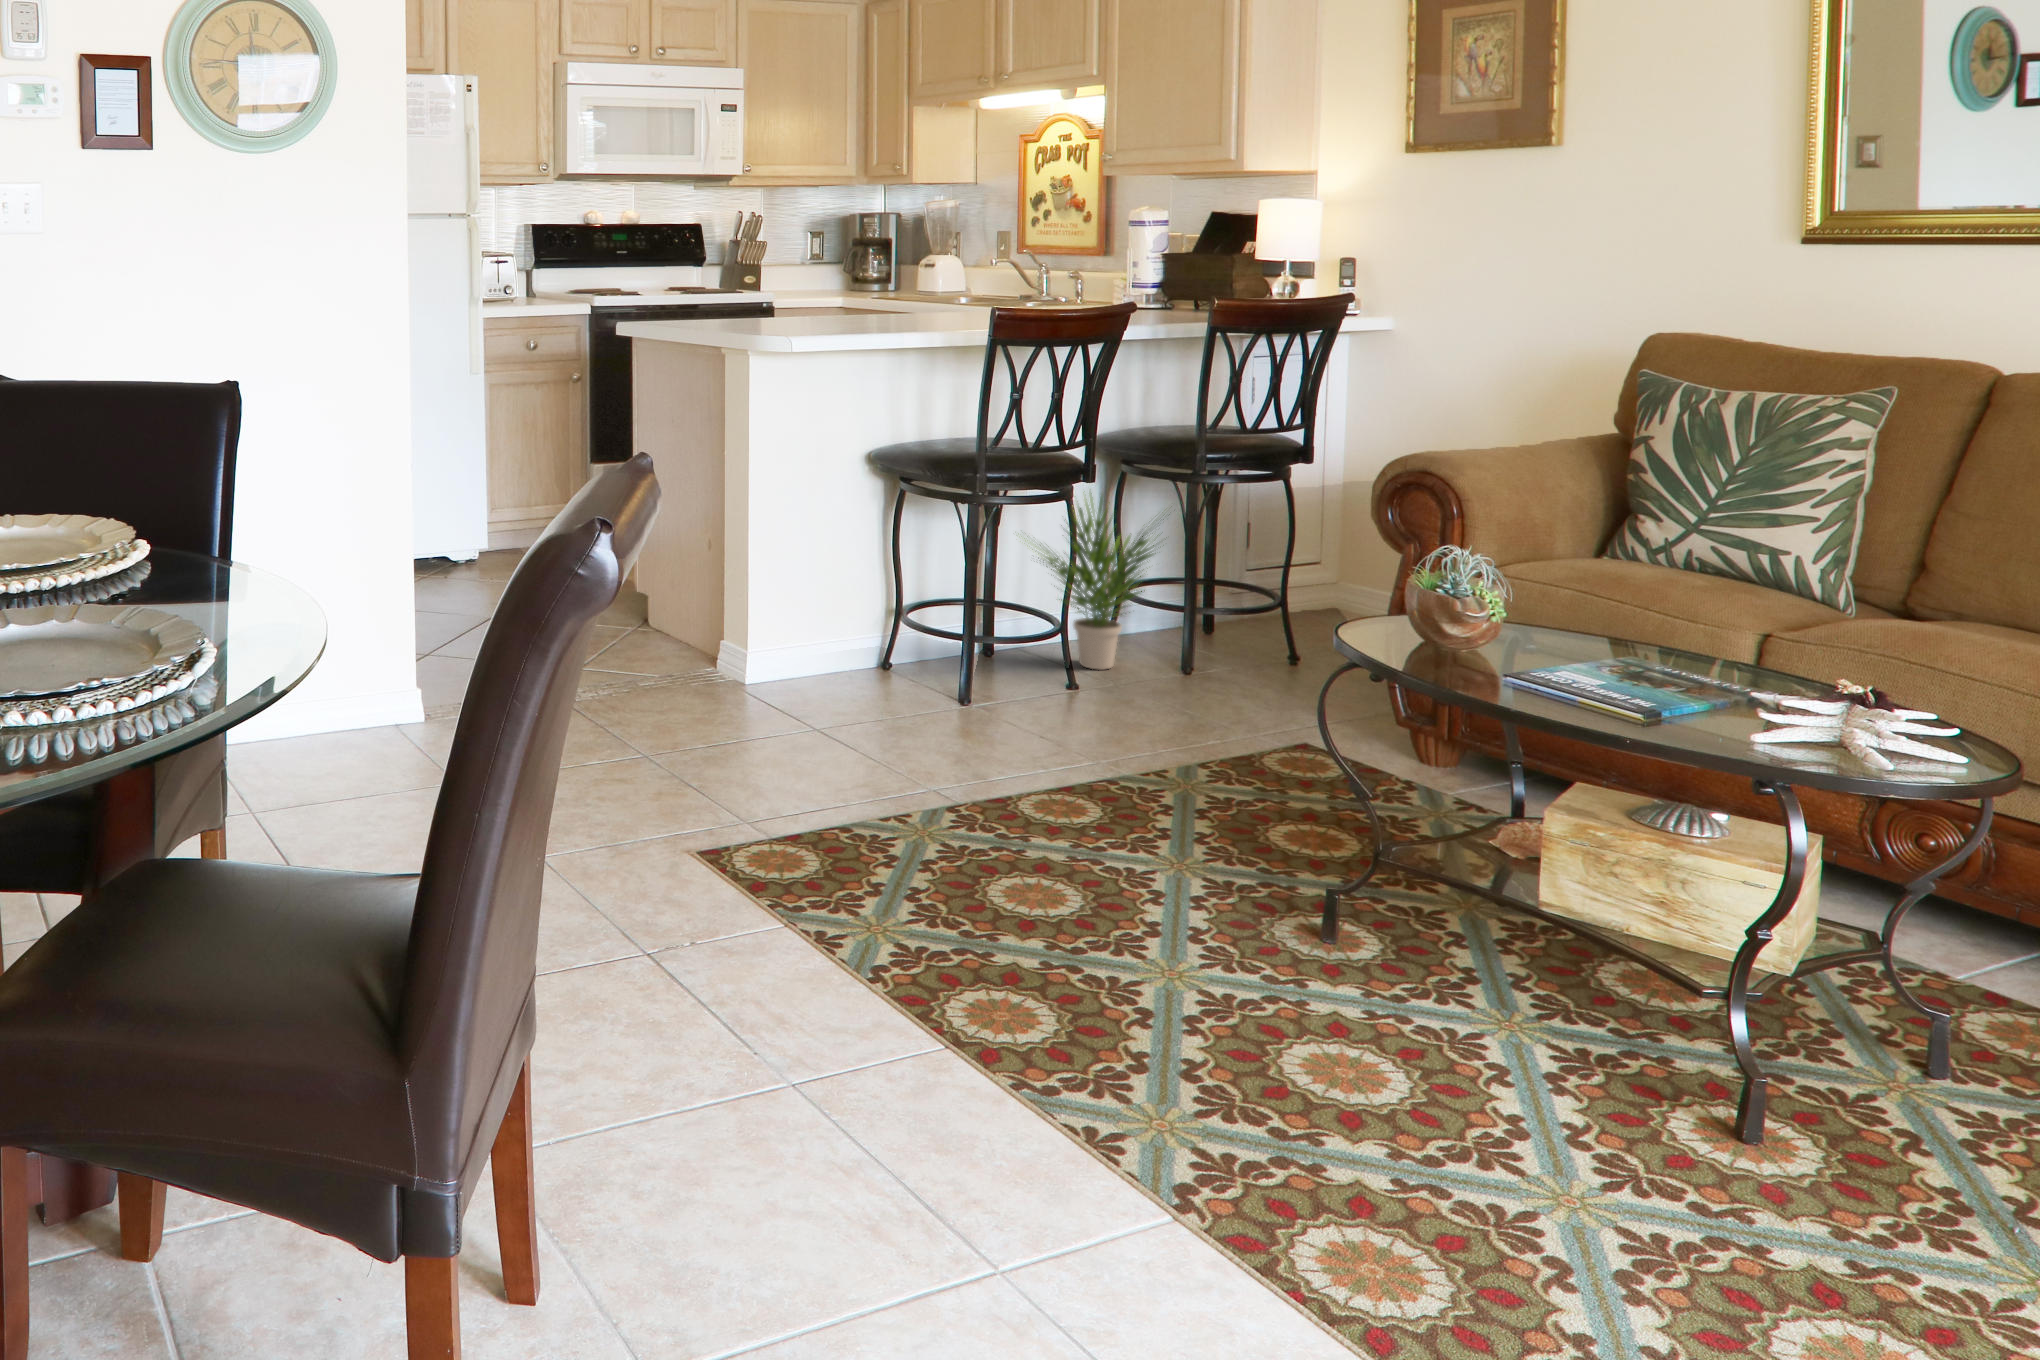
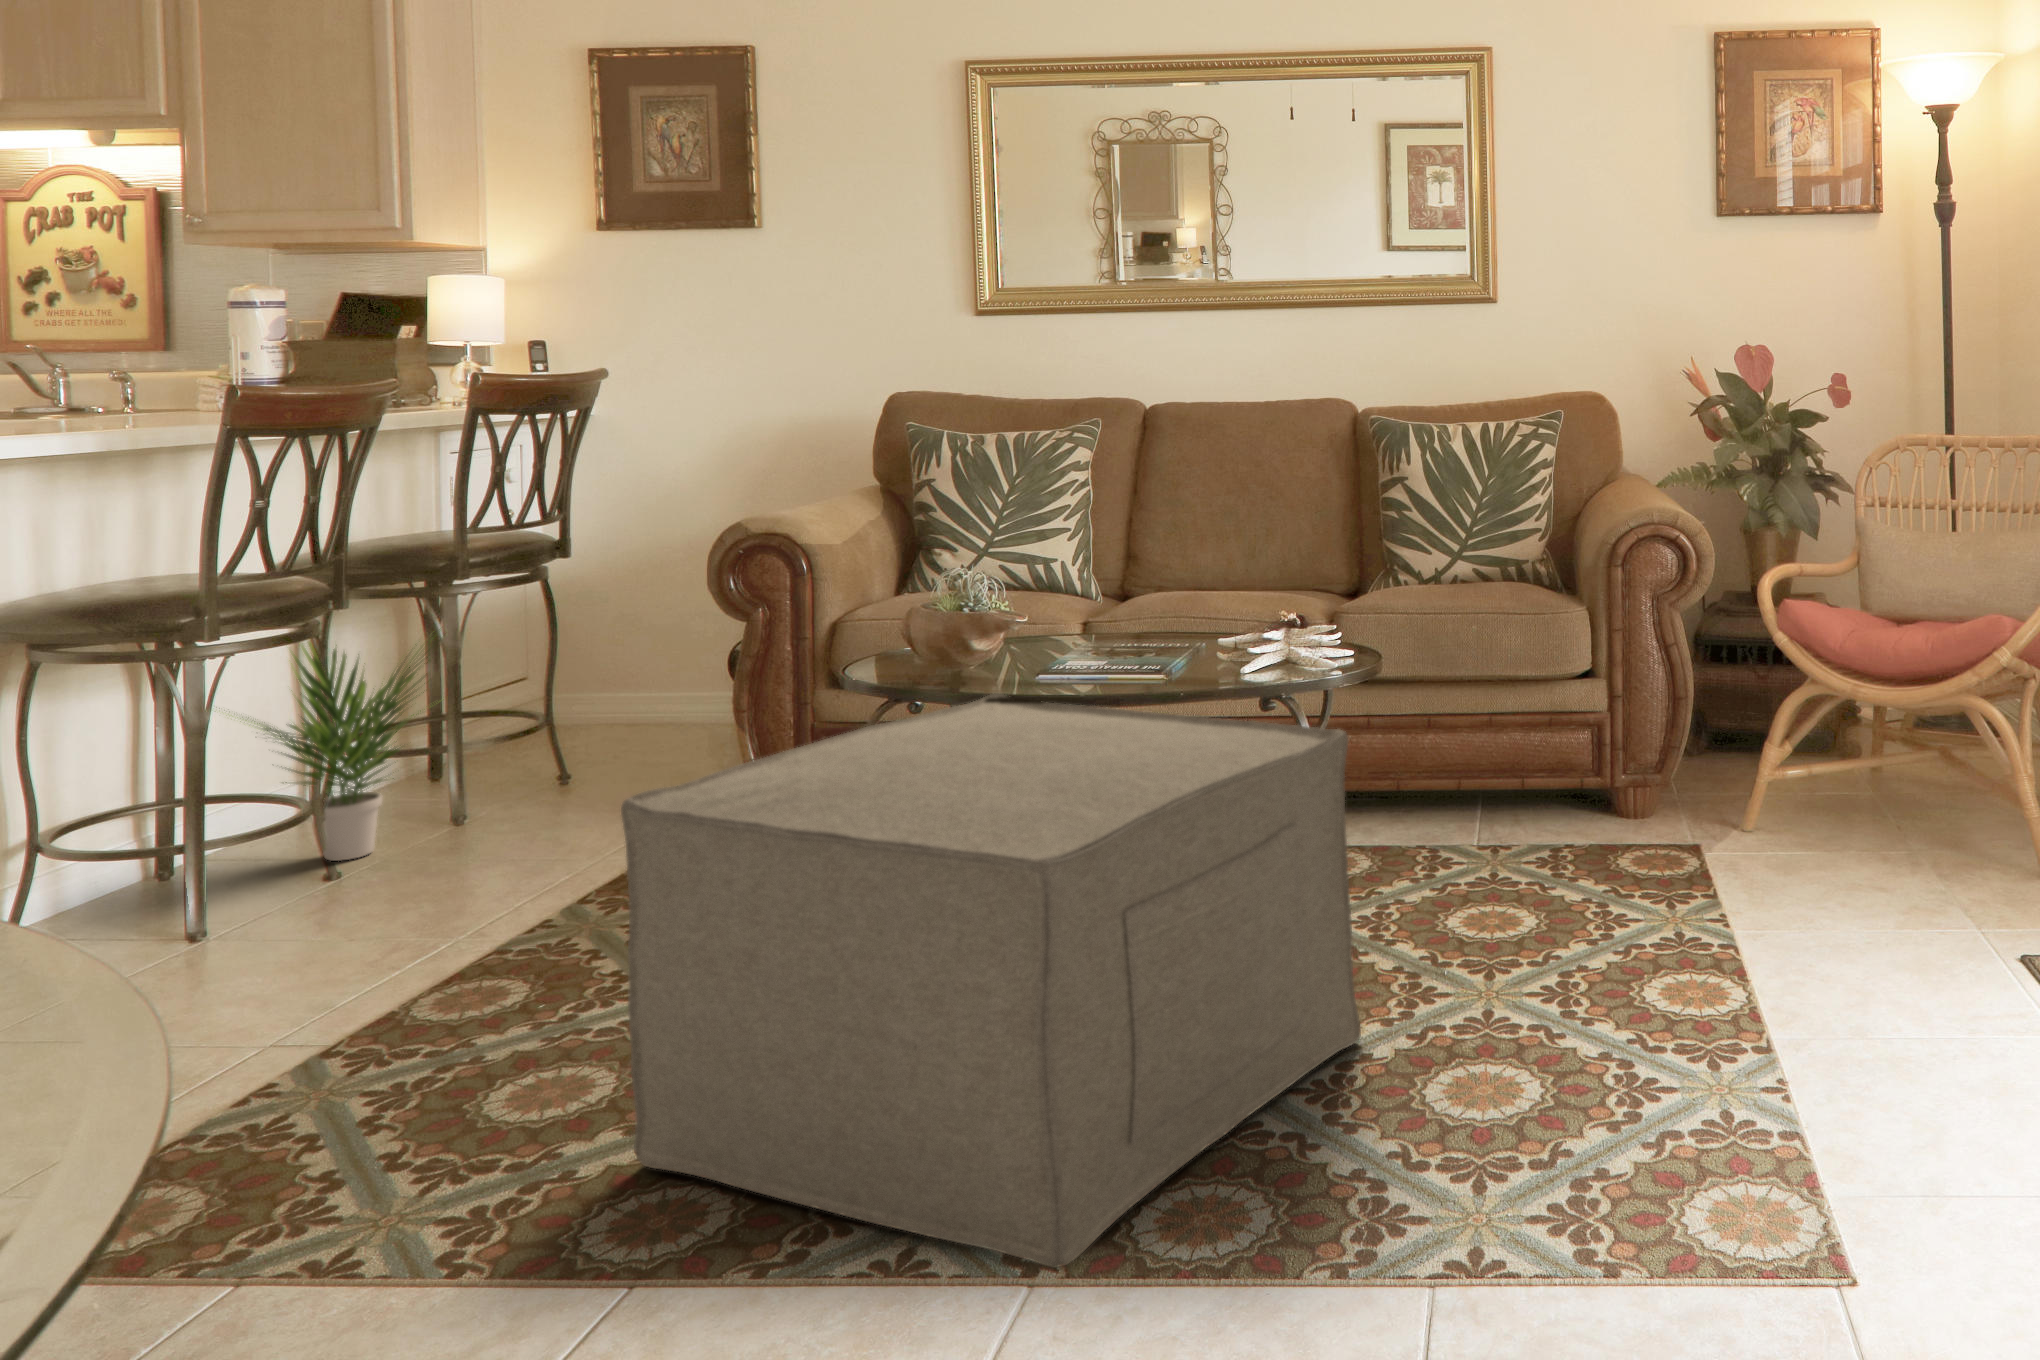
ottoman: none [1025,682,1783,1225] -> present [621,693,1361,1268]

